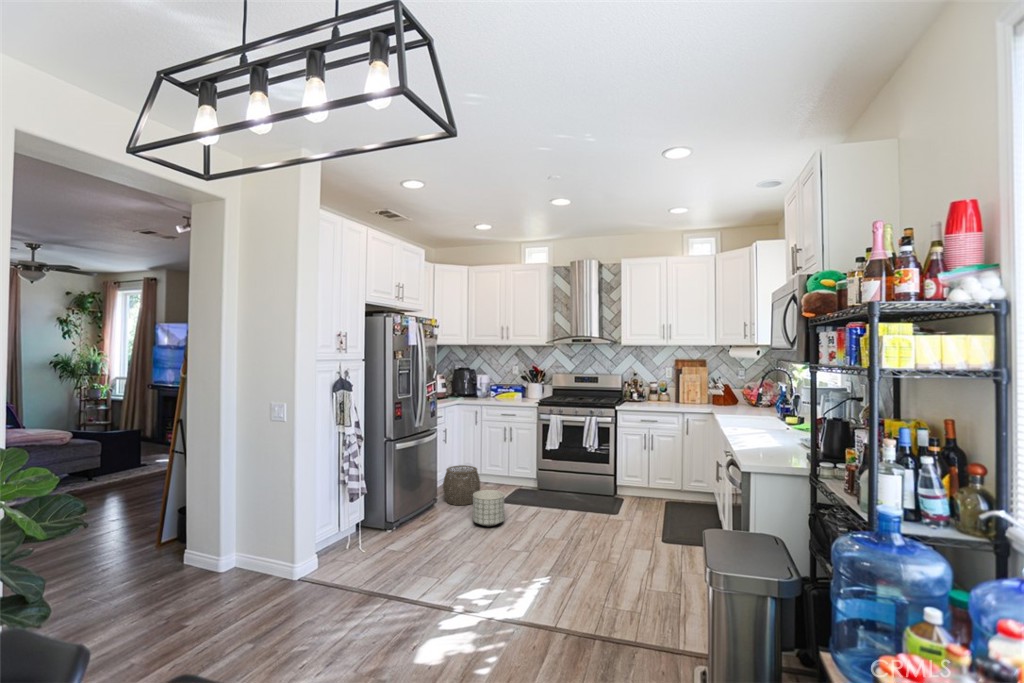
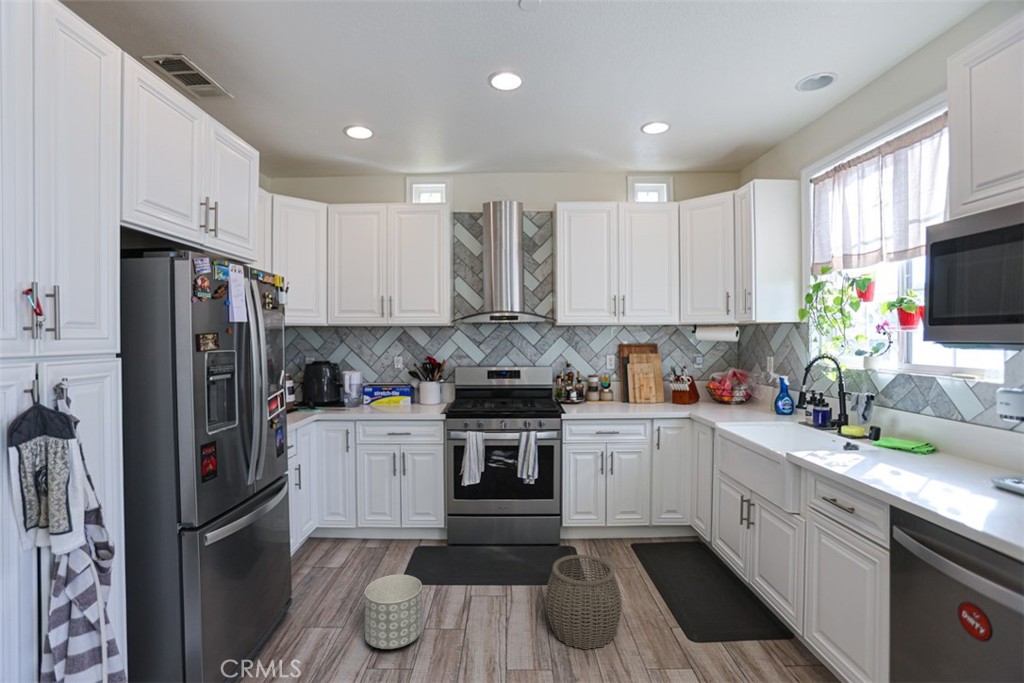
woven basket: present [443,465,480,505] -> present [545,555,622,649]

